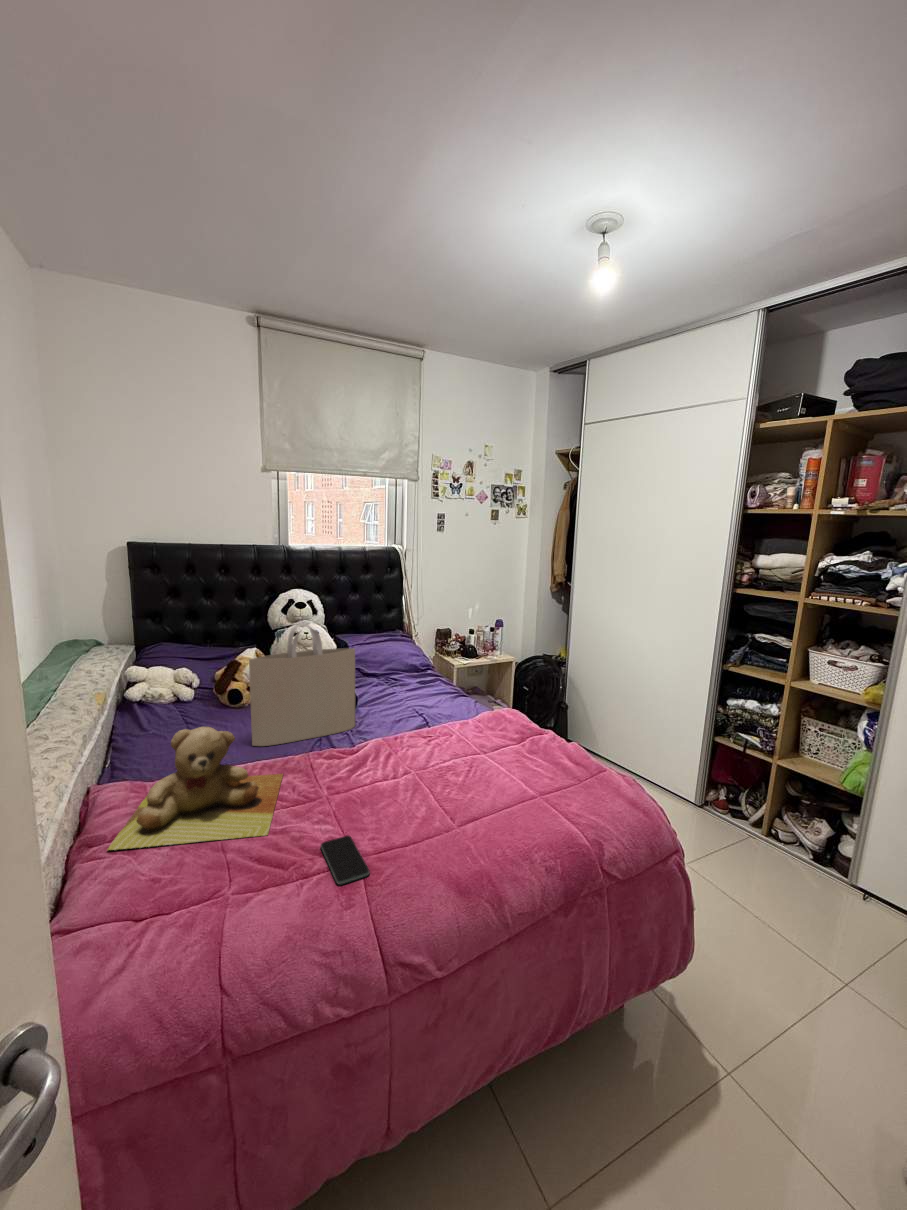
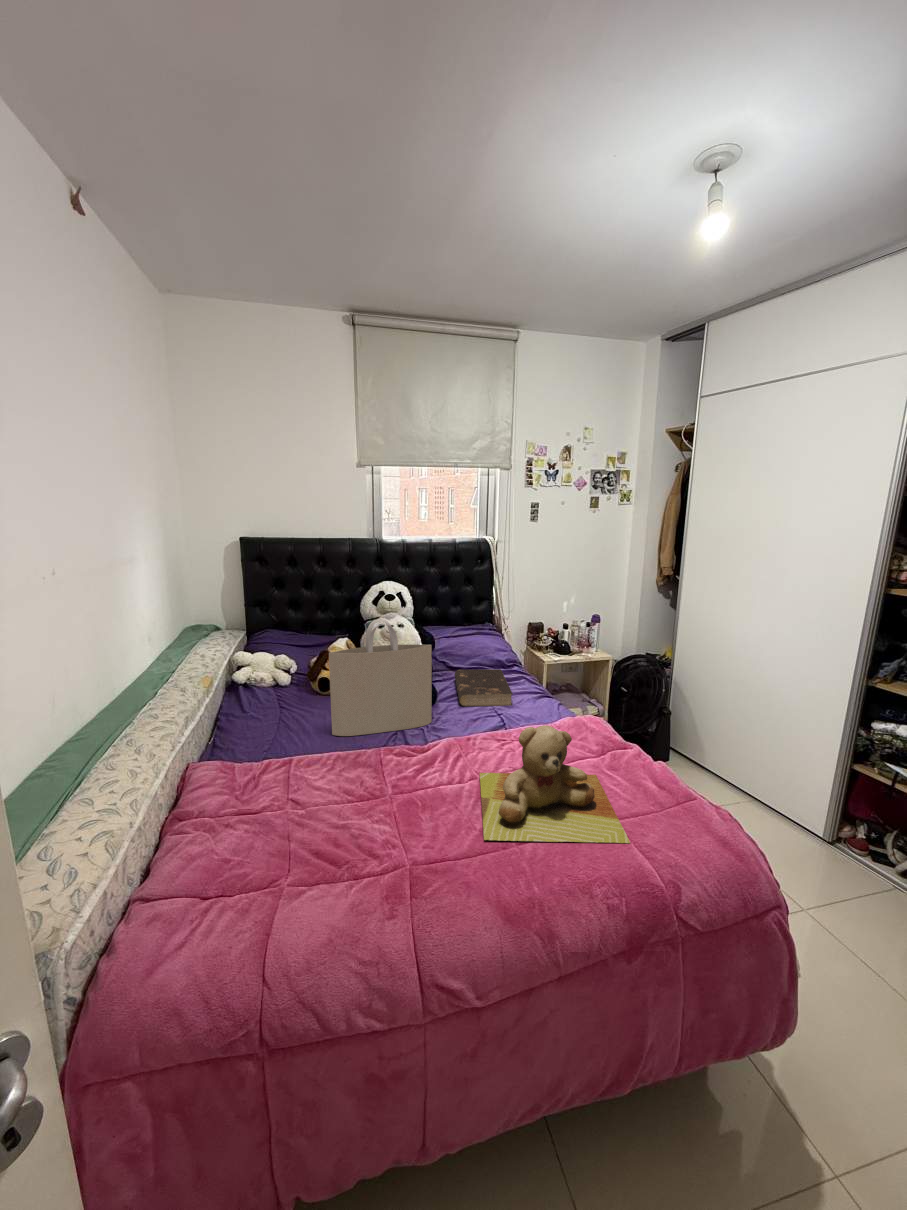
book: none [371,673,432,710] -> present [454,669,513,706]
teddy bear: present [108,727,283,850] -> present [480,725,630,843]
smartphone: present [321,836,370,884] -> none [374,840,416,893]

